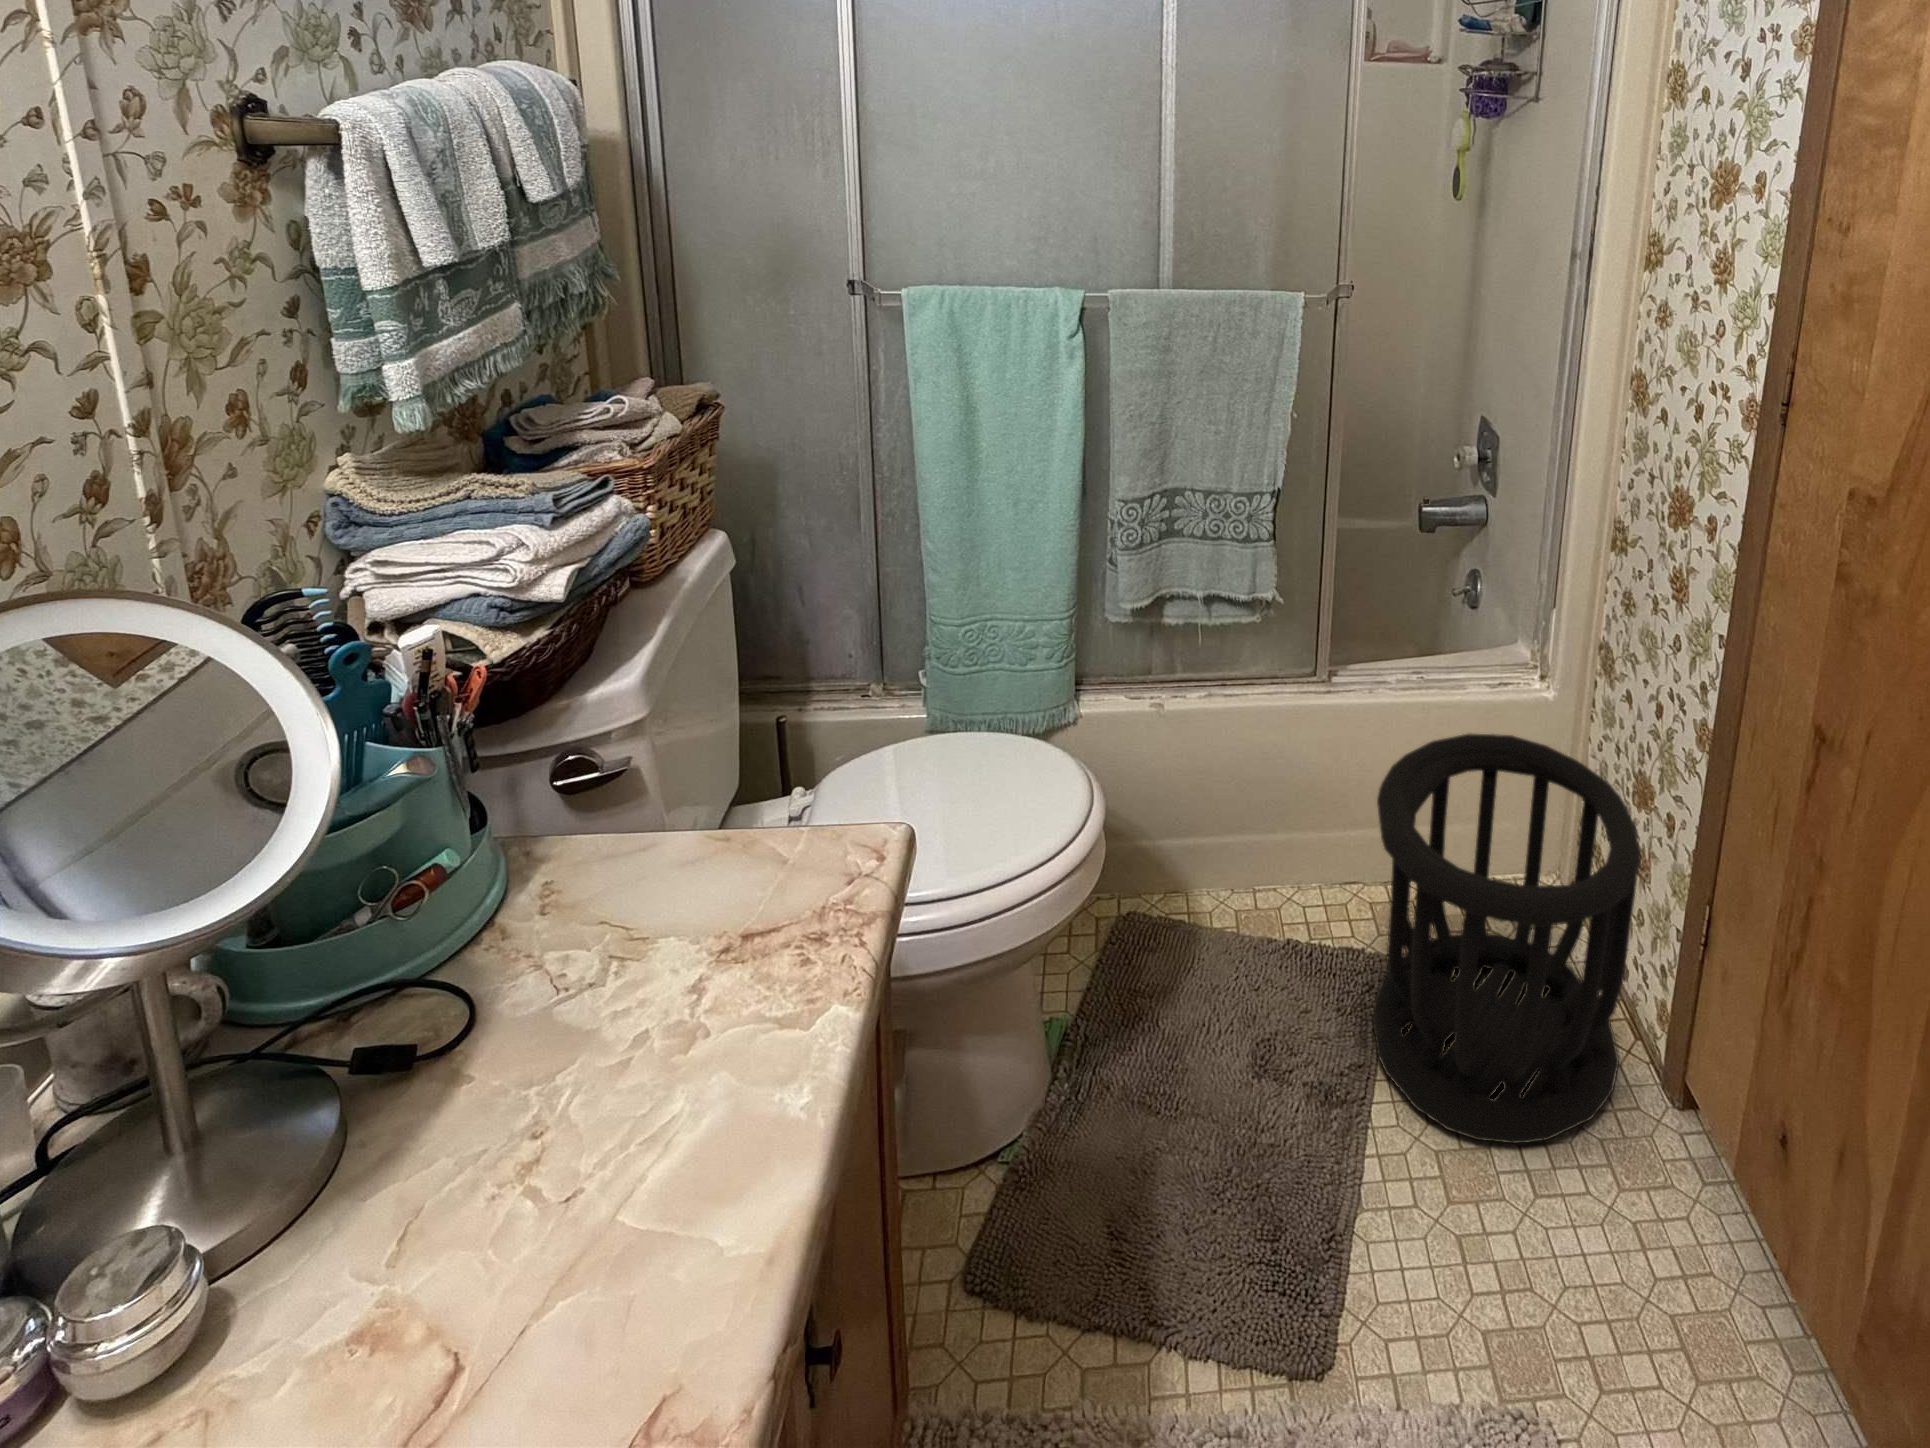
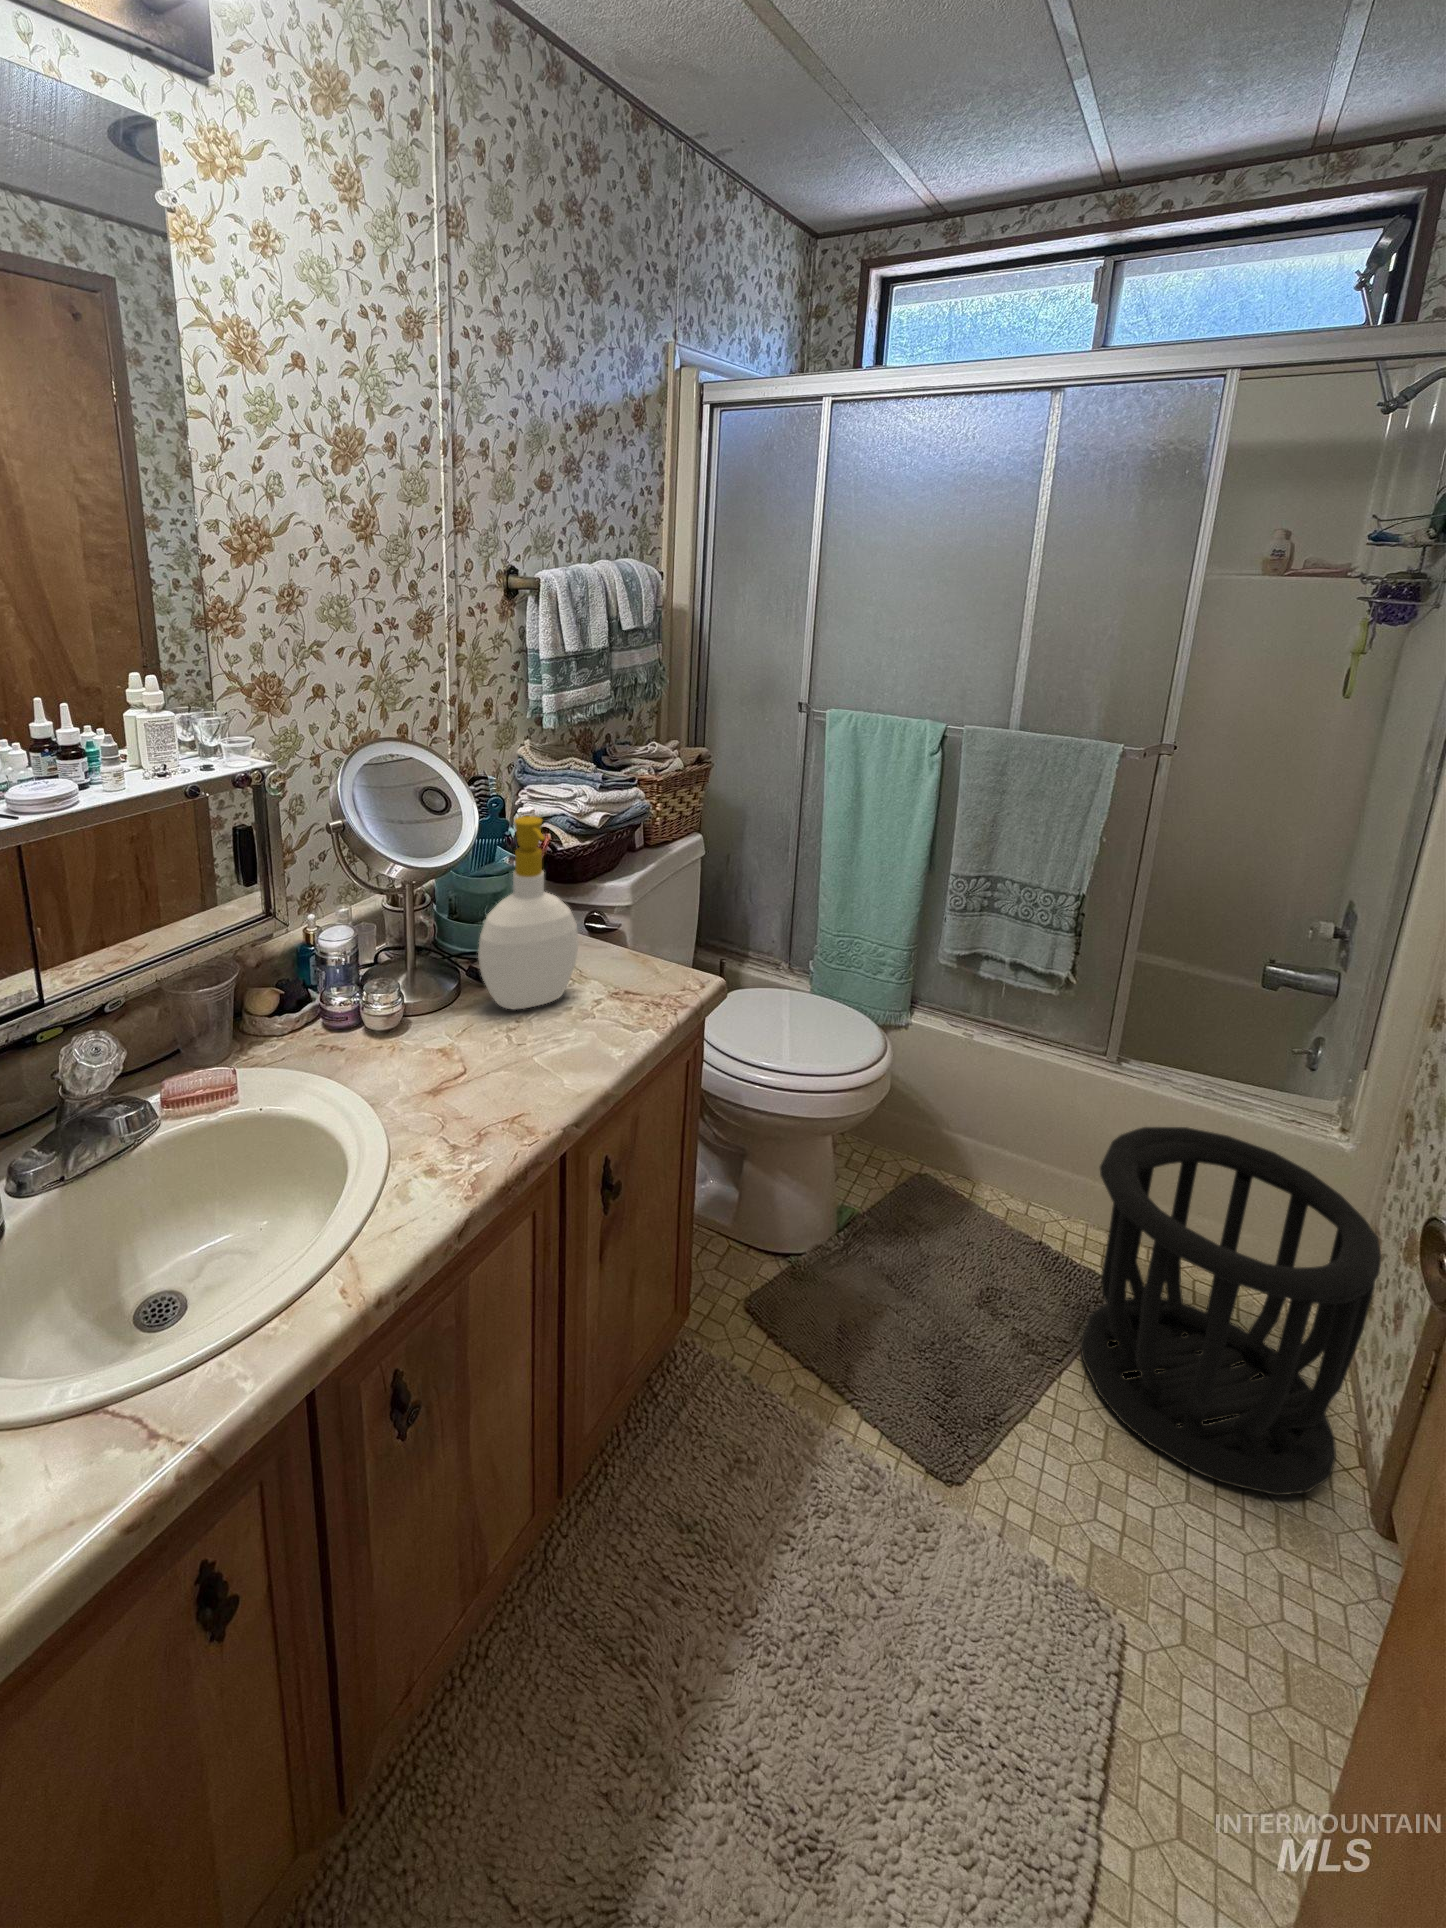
soap bottle: none [436,728,681,1178] -> present [478,816,579,1009]

